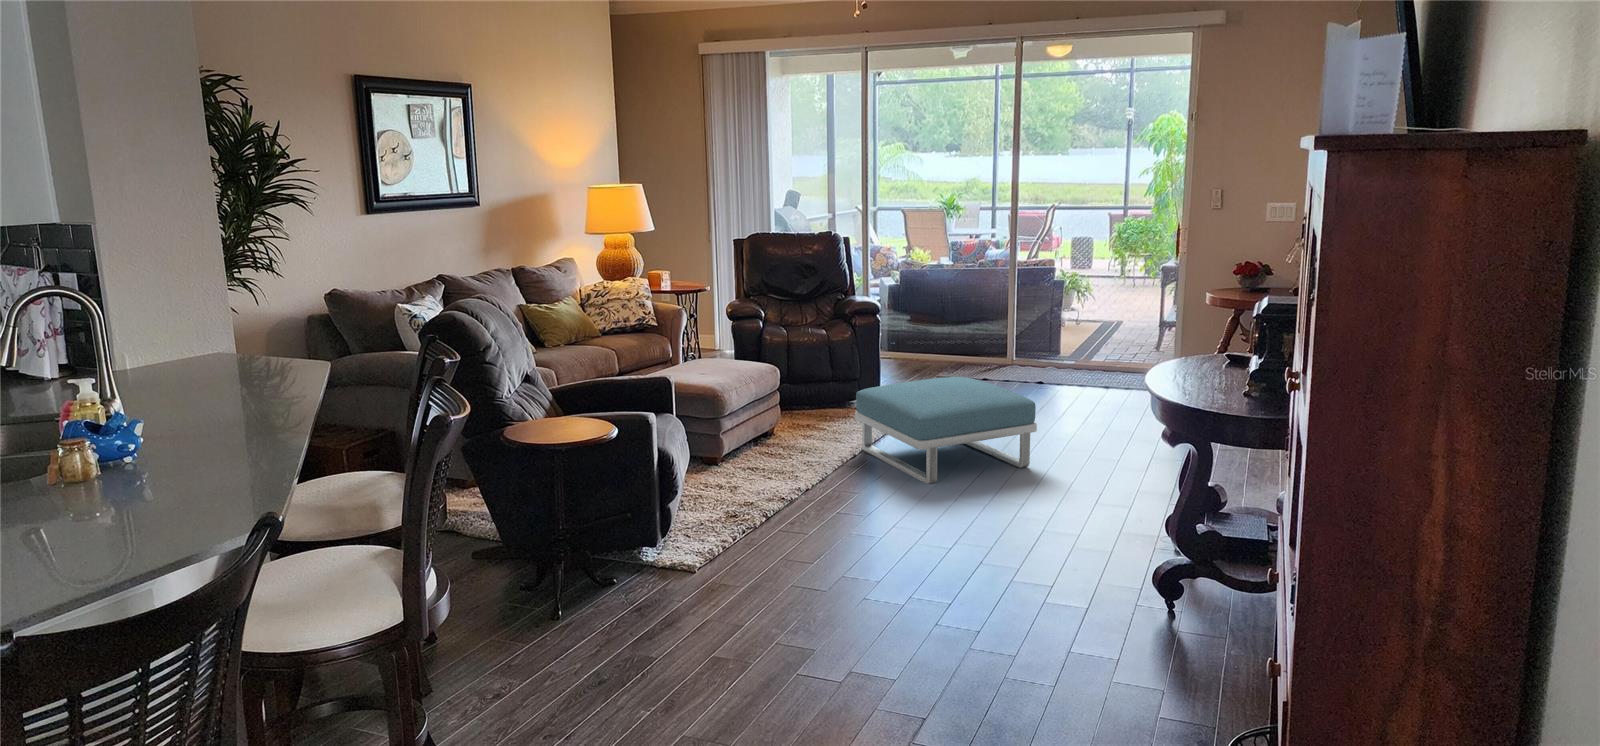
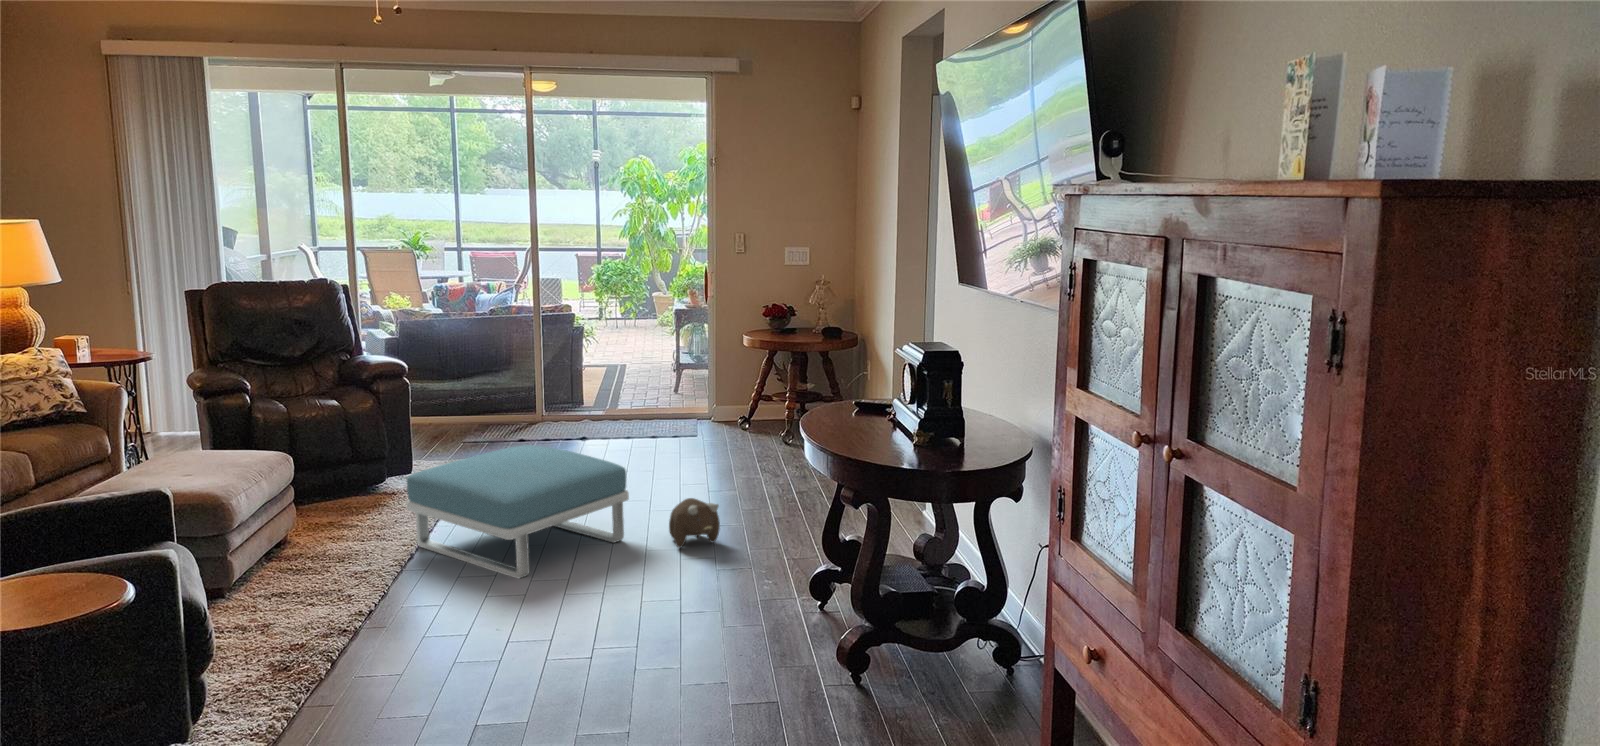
plush toy: none [1070,436,1116,479] -> present [669,498,720,548]

